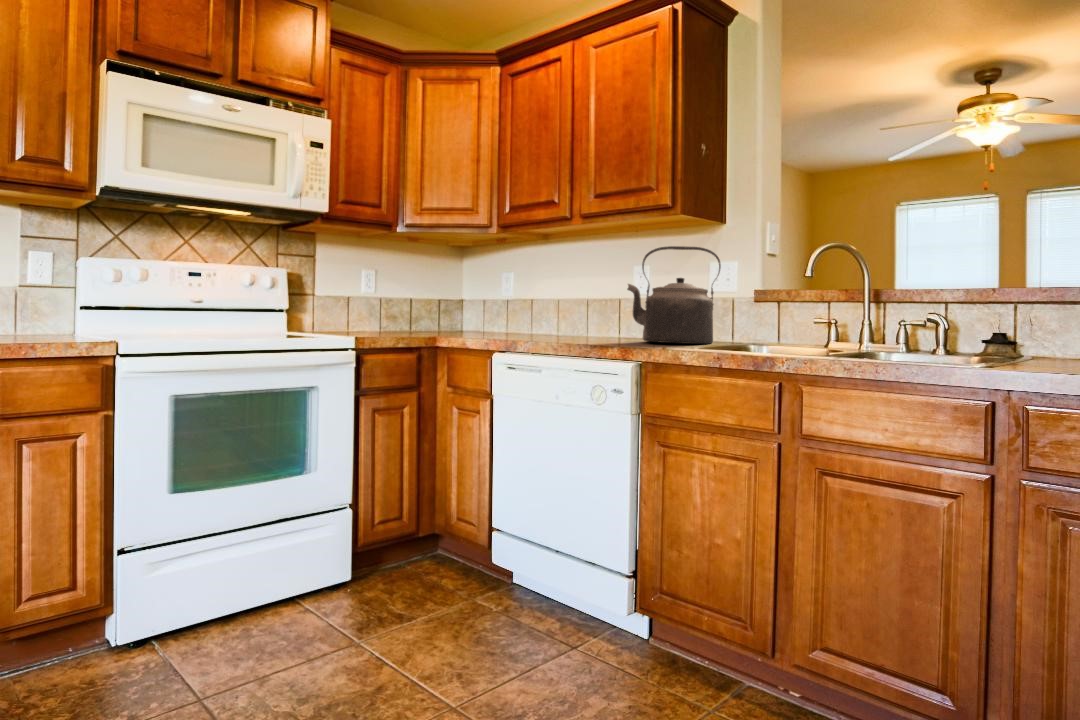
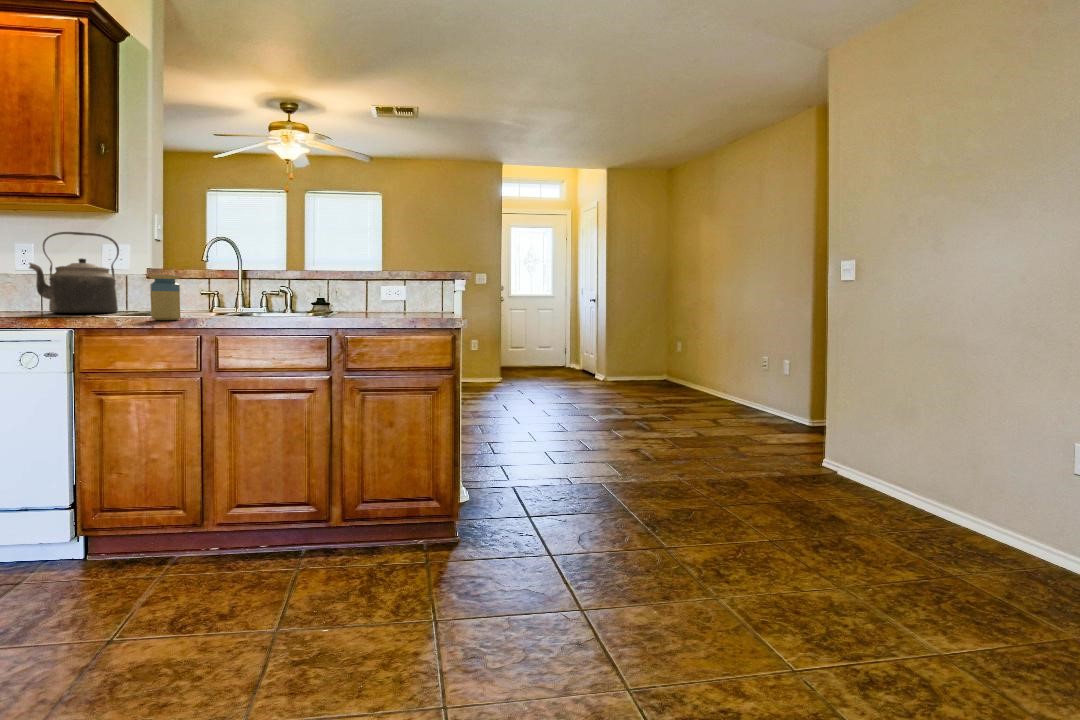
jar: none [722,294,762,358] -> present [150,275,180,320]

